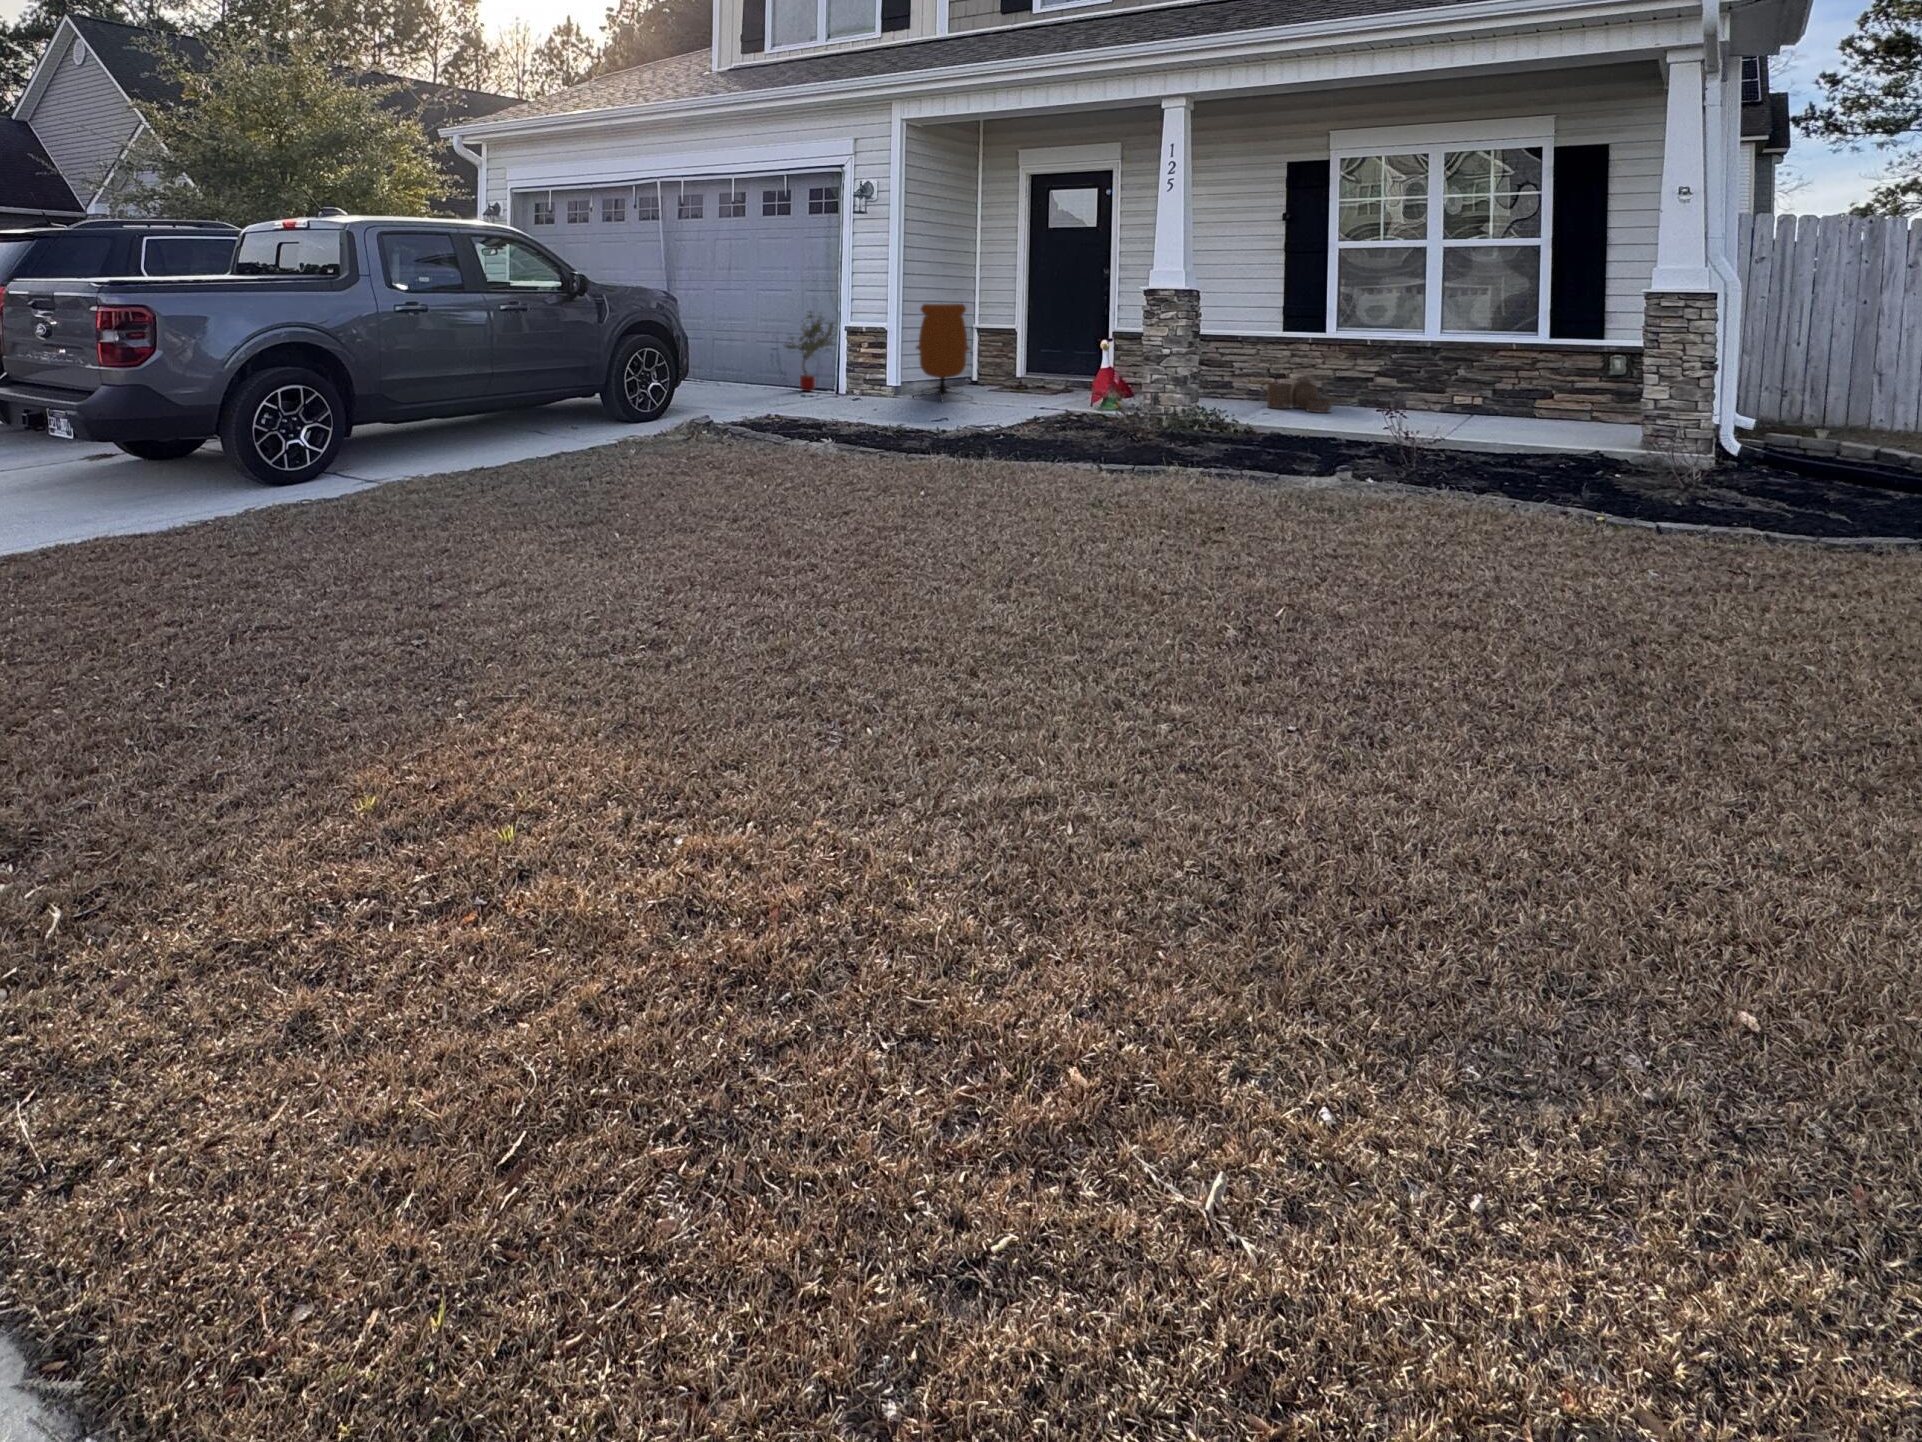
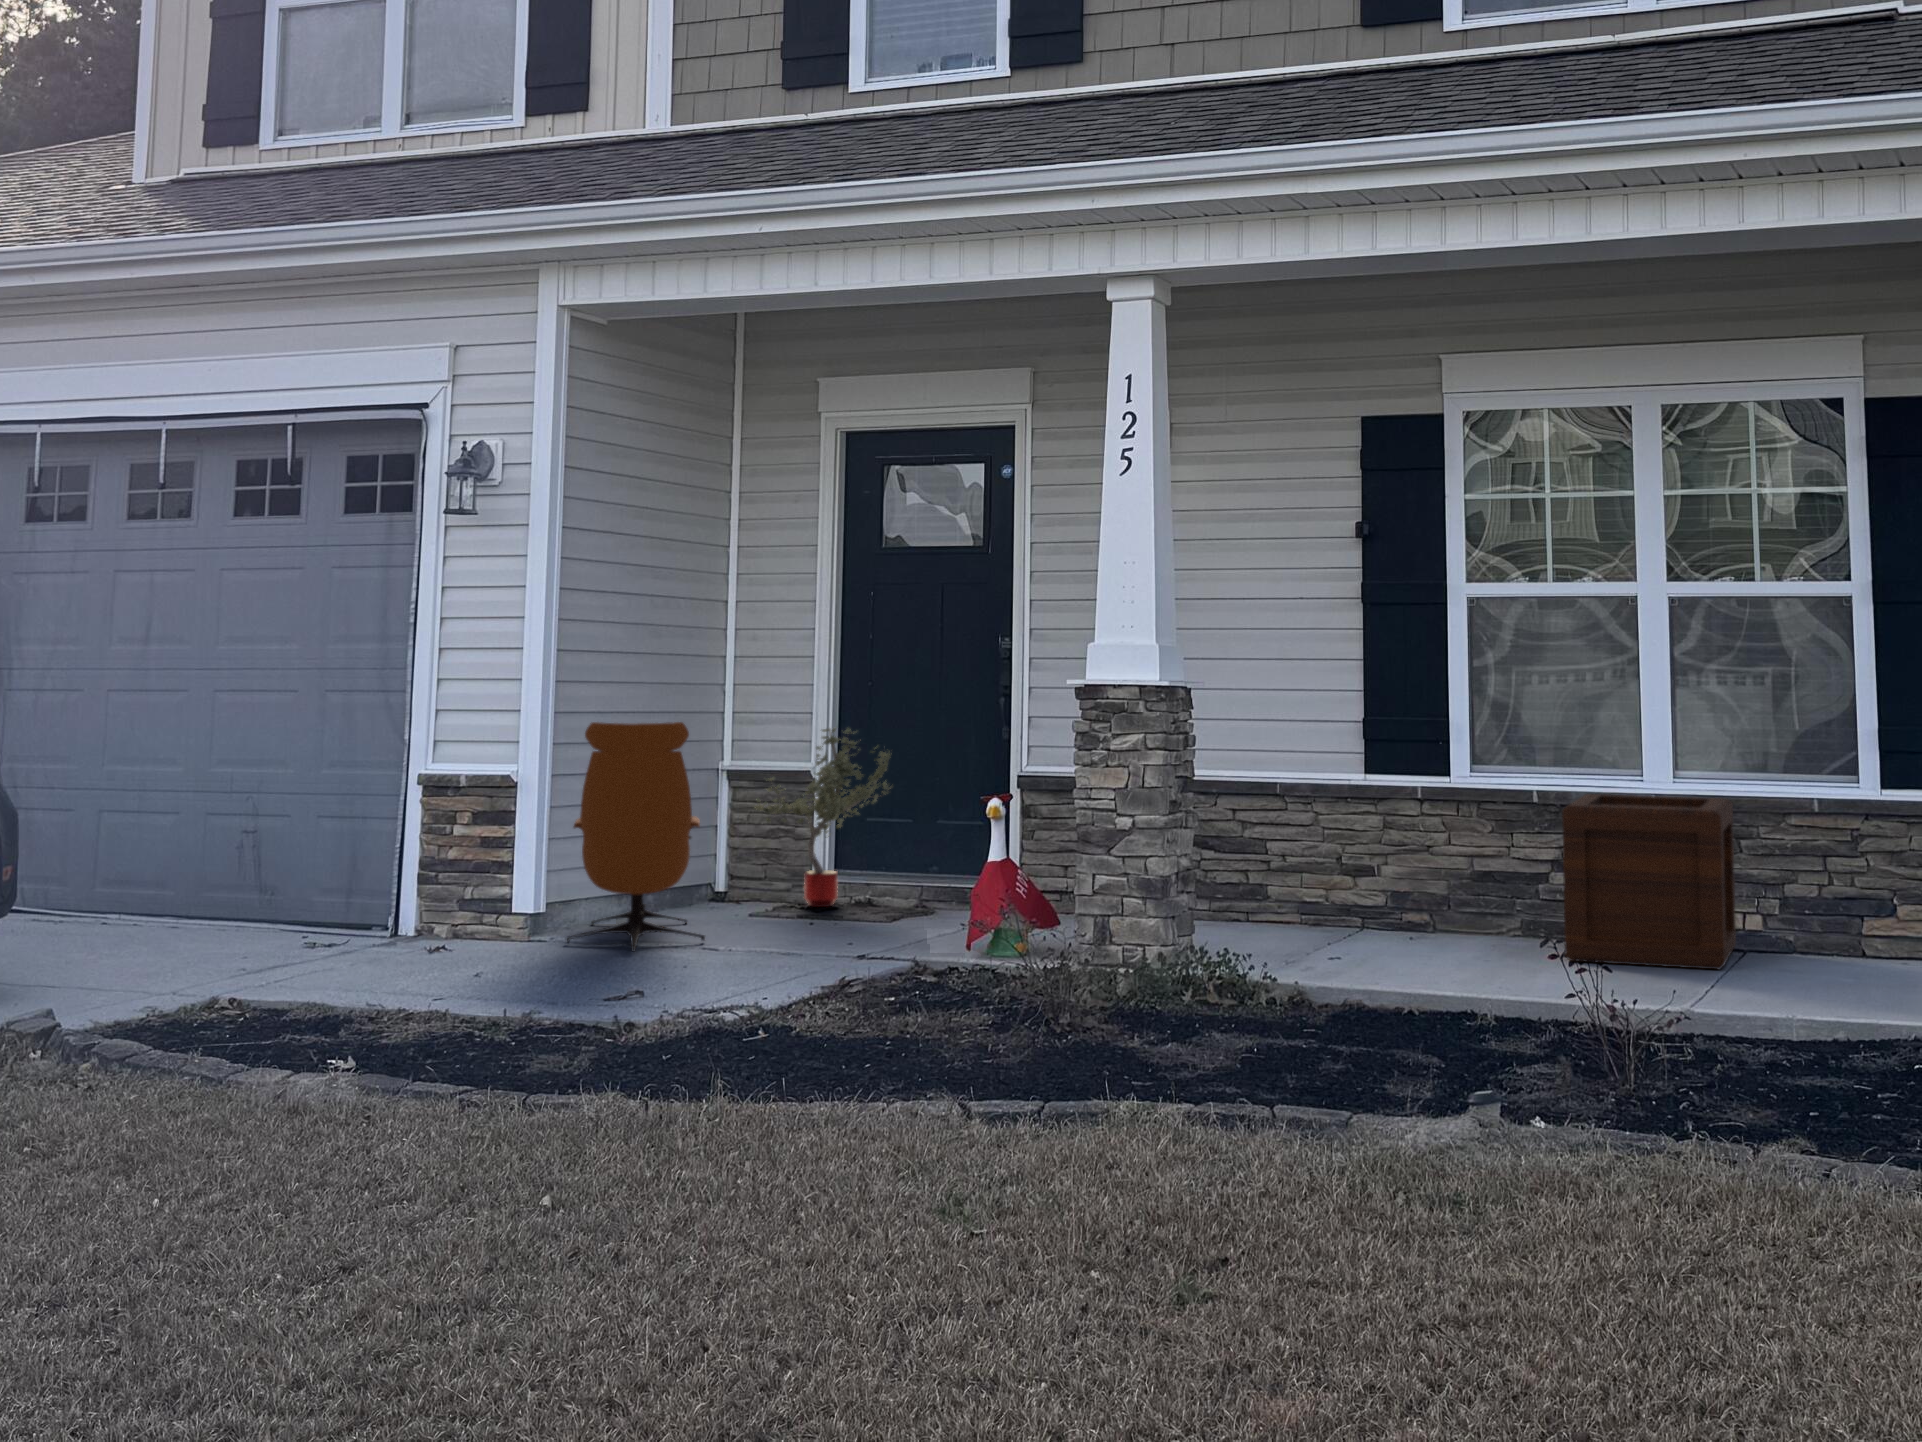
potted tree: present [784,311,834,391] -> present [755,727,891,907]
wooden crate: none [1380,341,1469,422] -> present [1562,794,1736,969]
woven basket: present [1267,380,1331,413] -> none [1339,877,1469,956]

